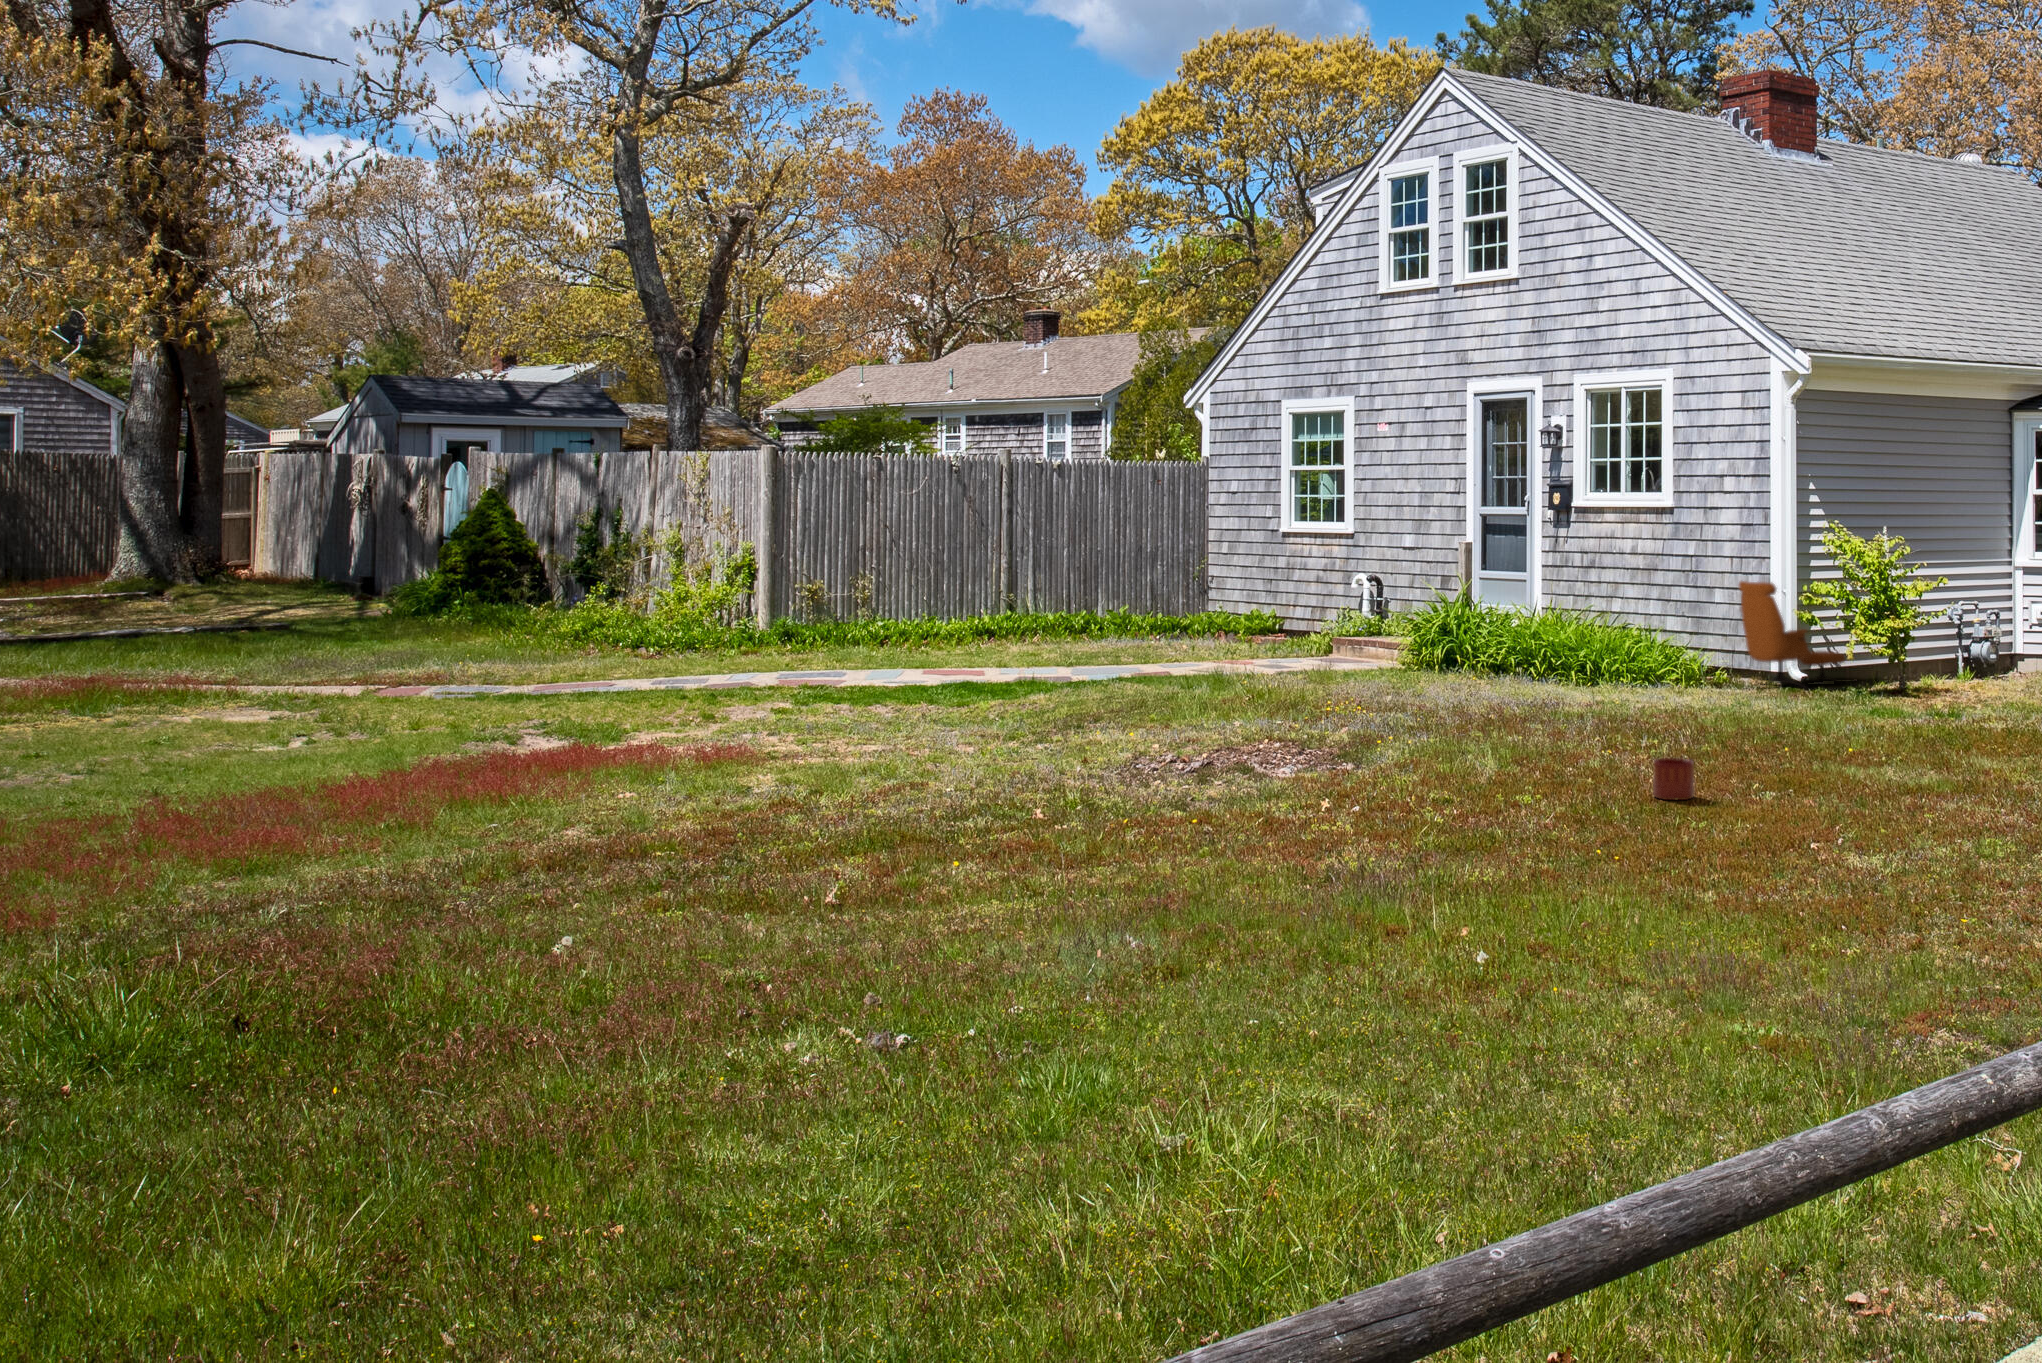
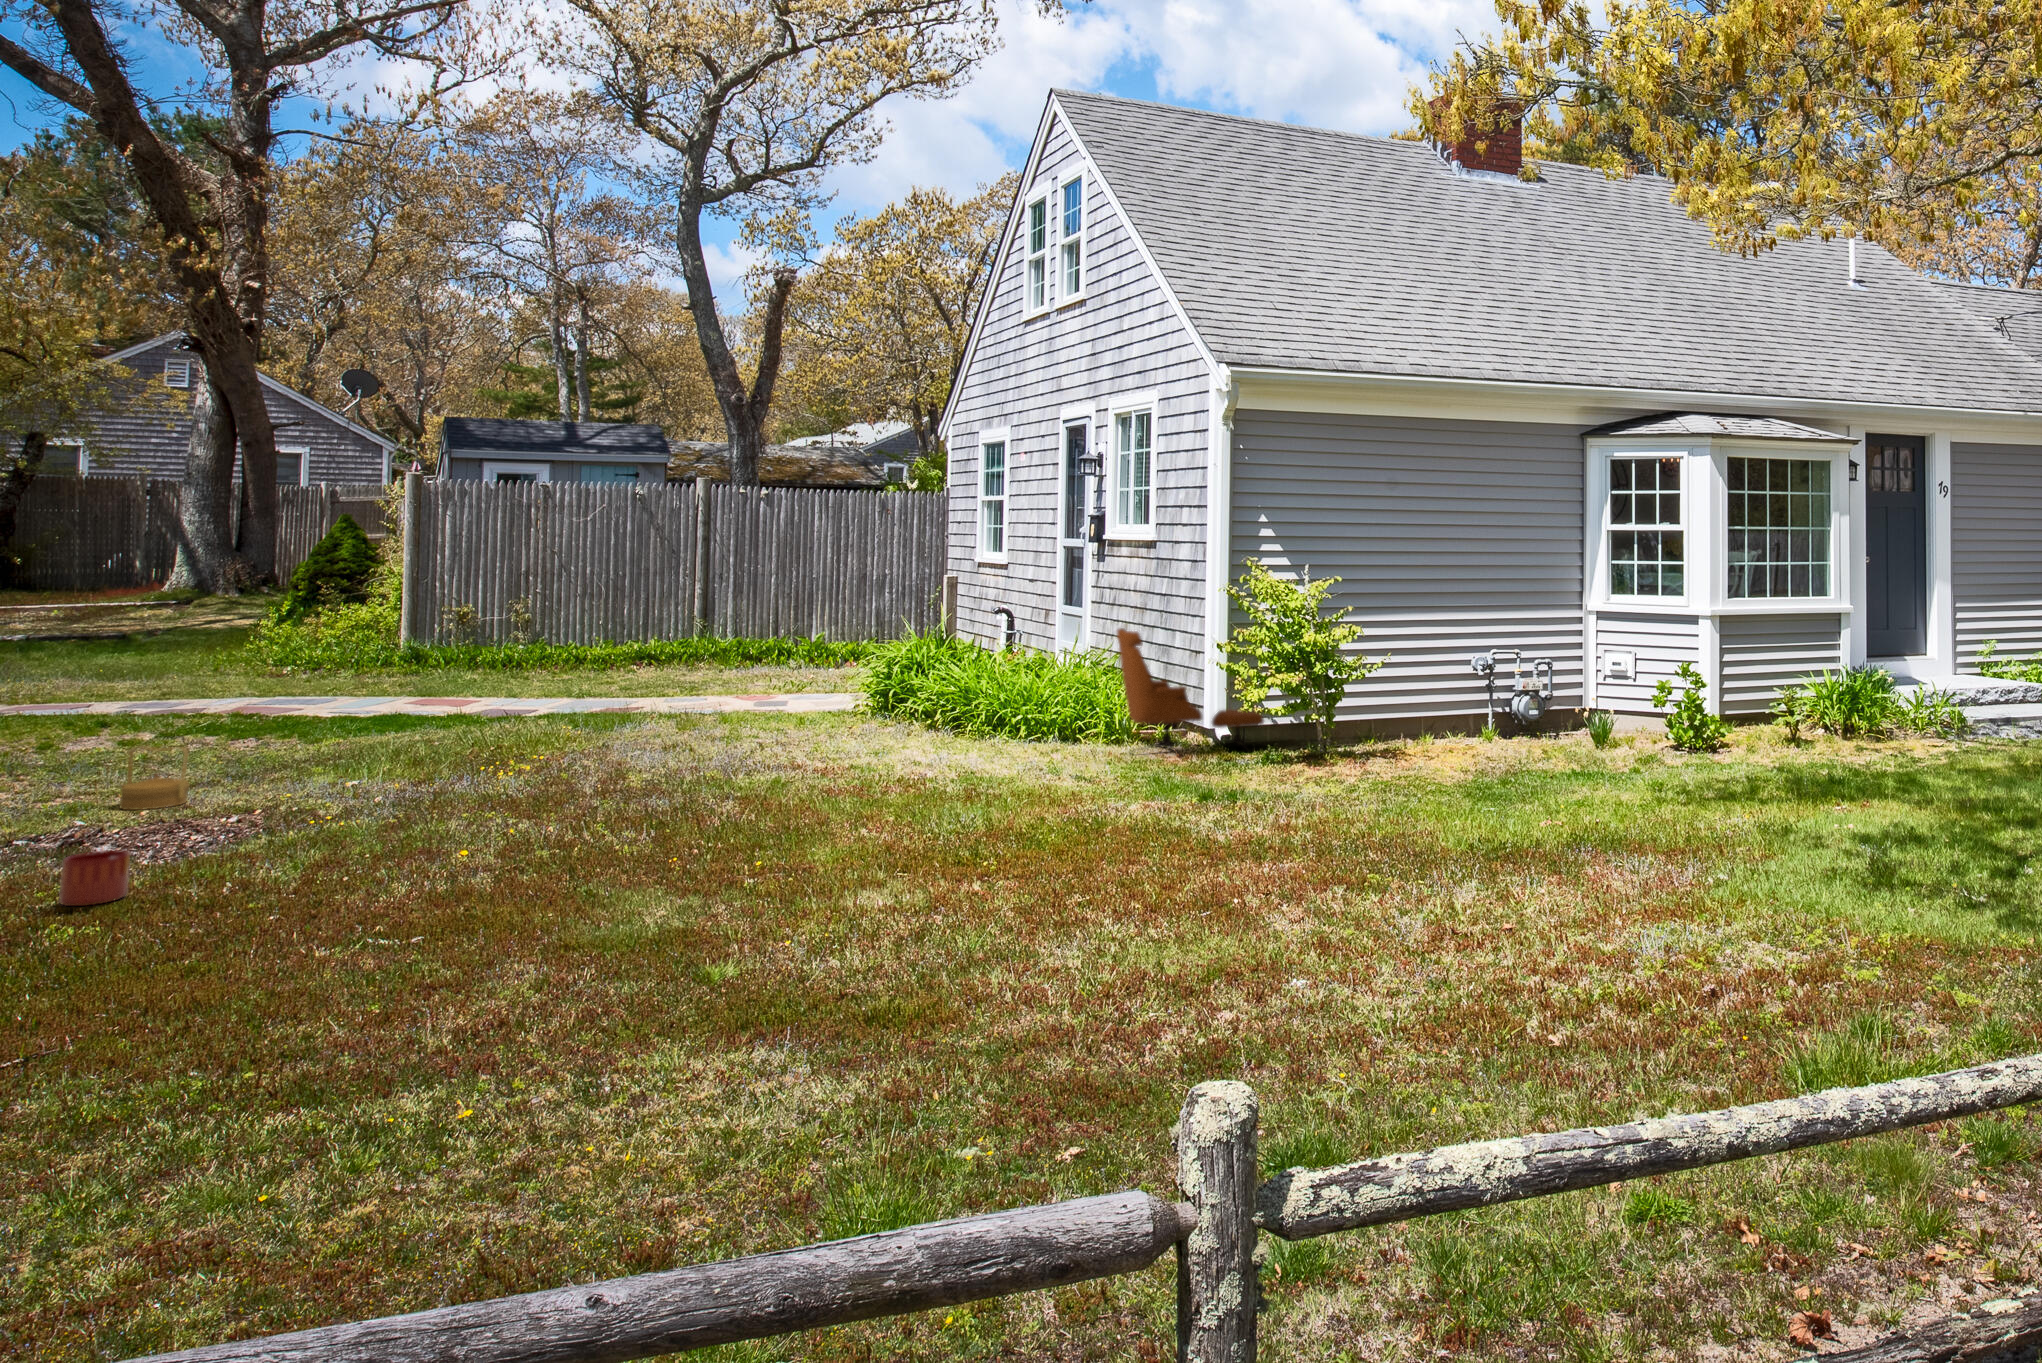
basket: none [1086,684,1137,737] -> present [120,747,189,810]
planter: present [1653,758,1694,800] -> present [59,850,131,906]

